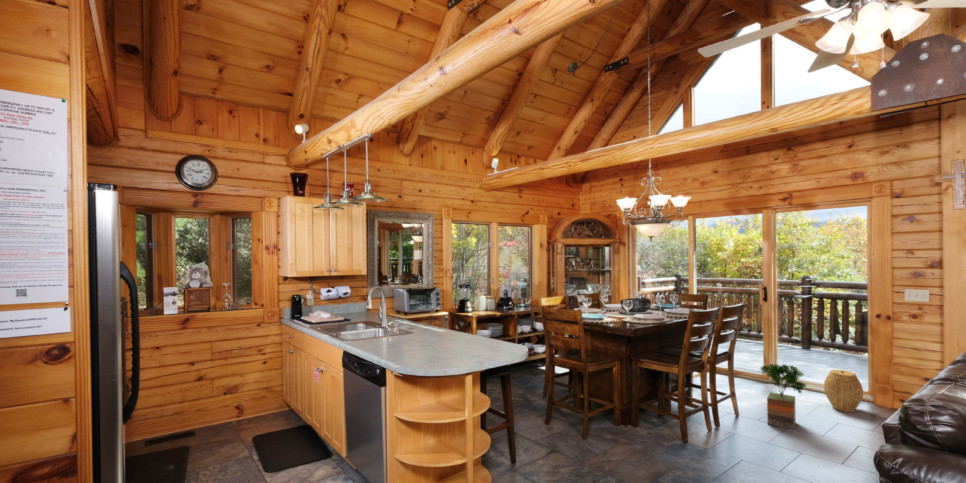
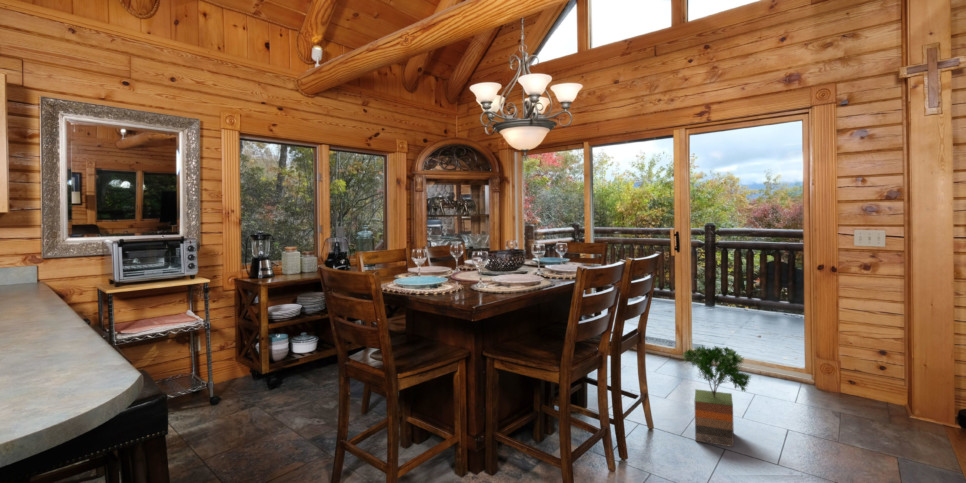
woven basket: present [824,370,863,412] -> none [758,346,810,404]

